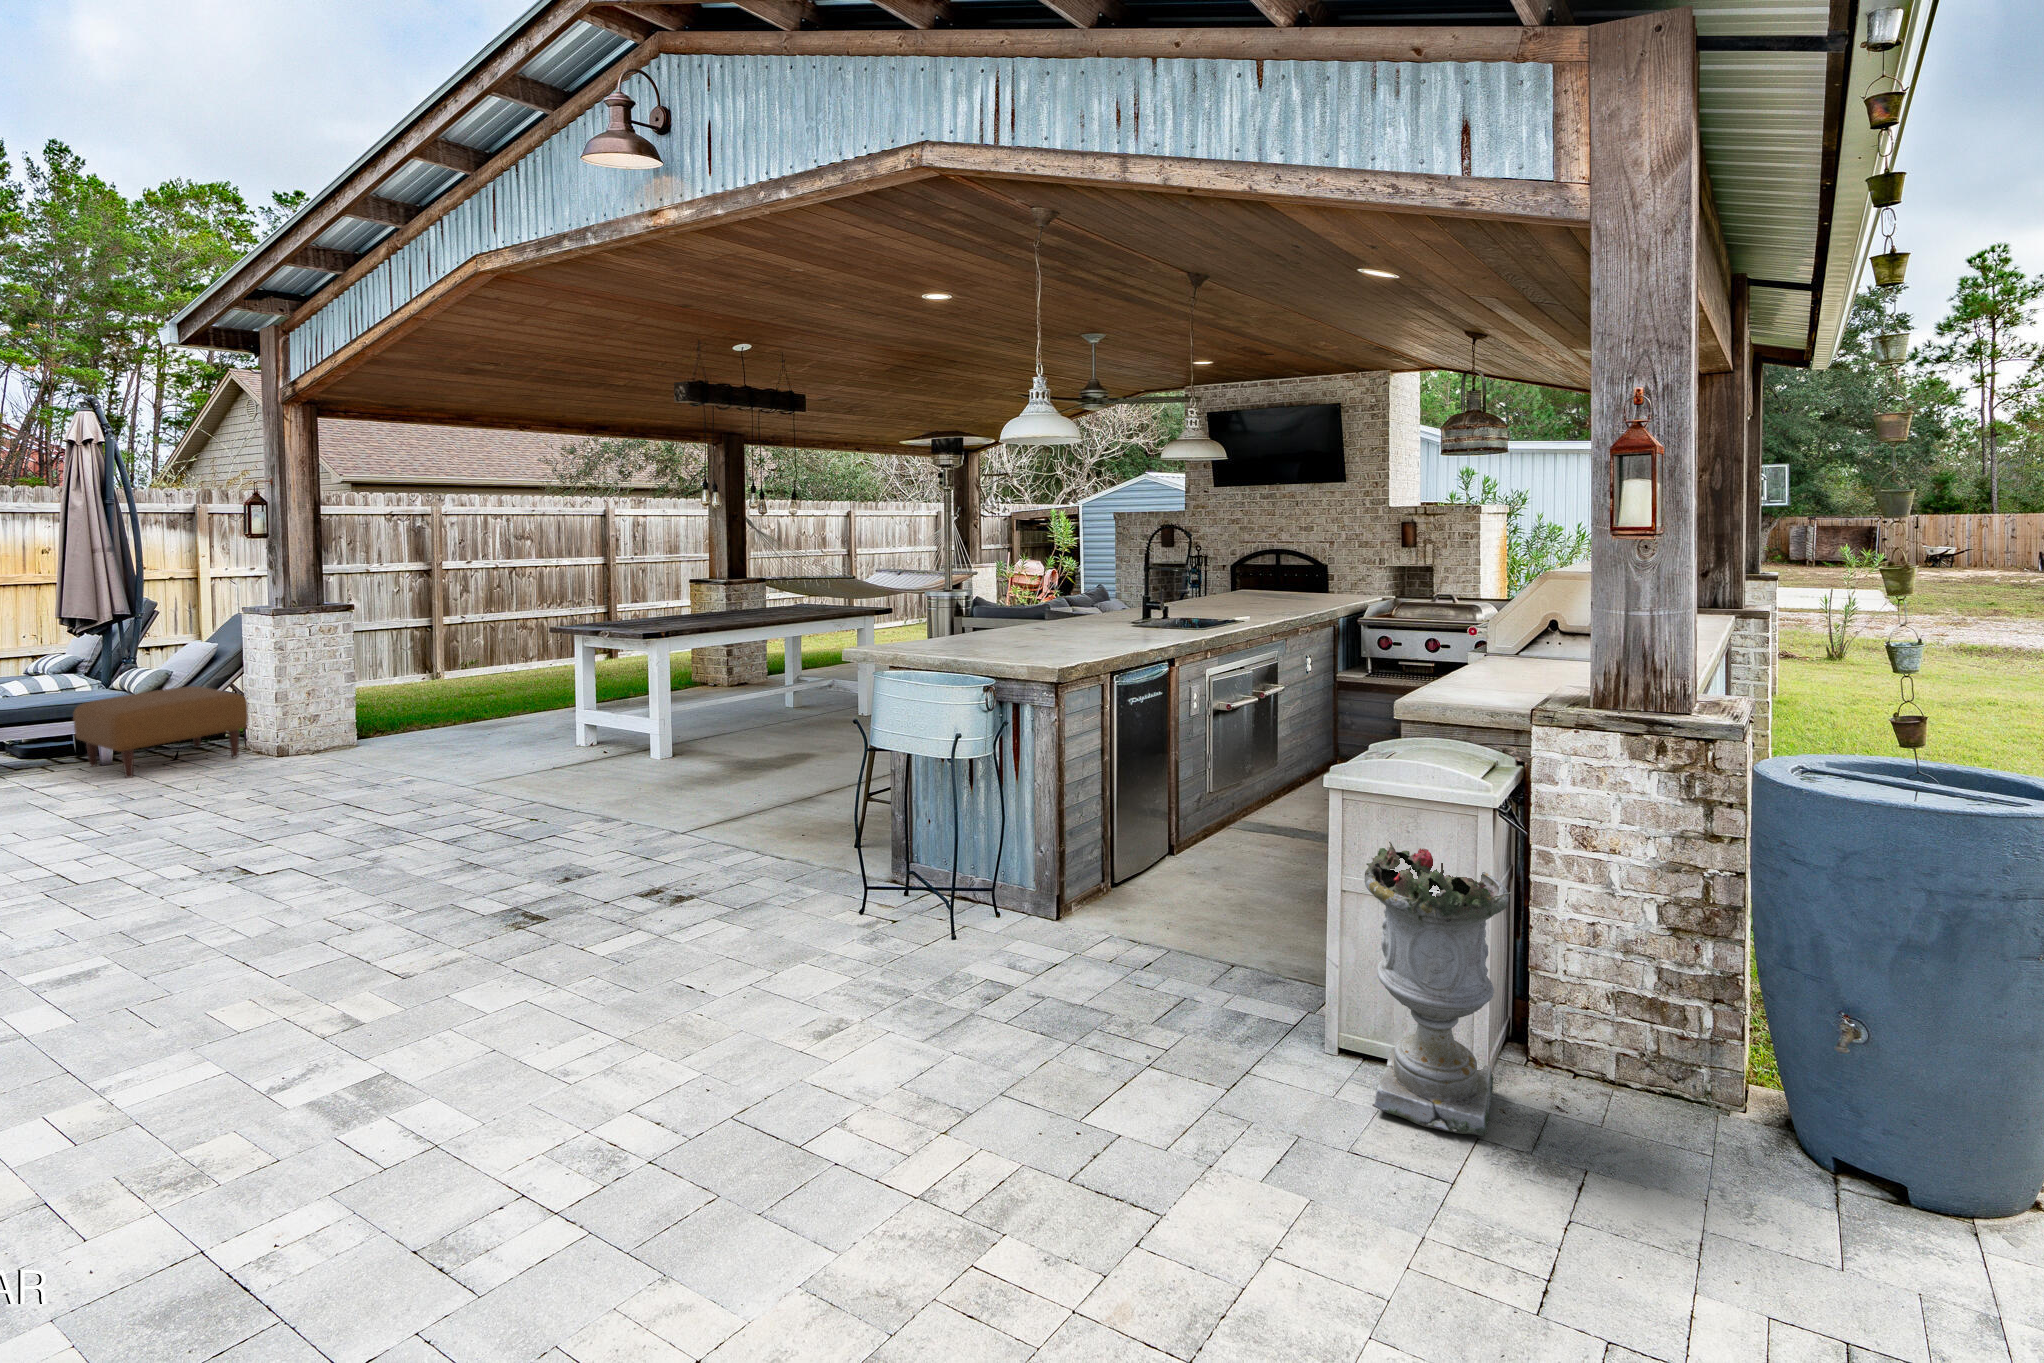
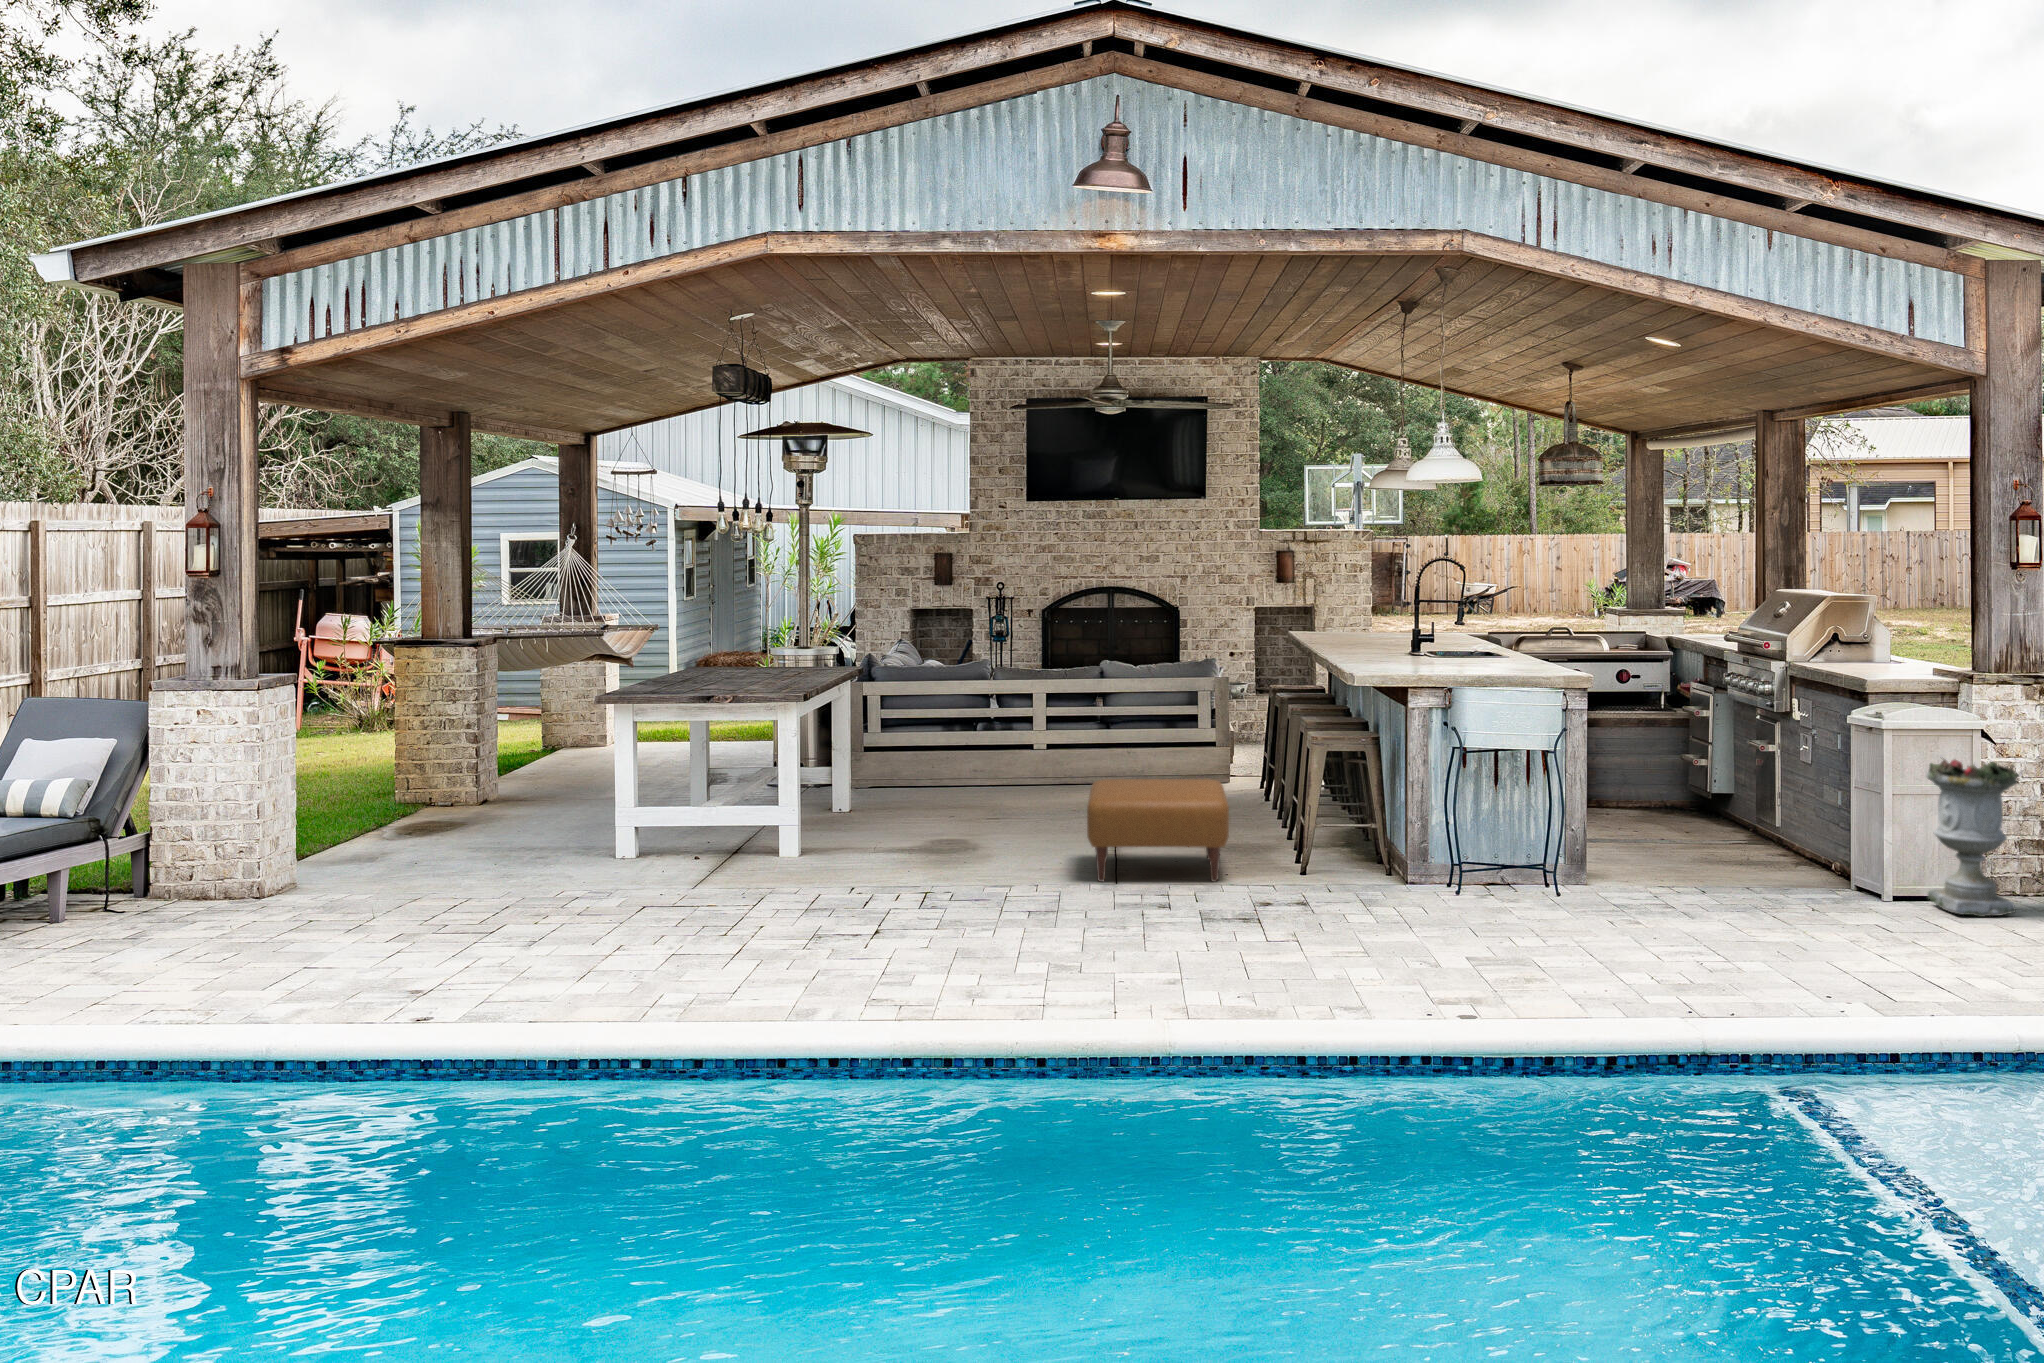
ottoman: present [73,686,248,778] -> present [1087,779,1229,882]

